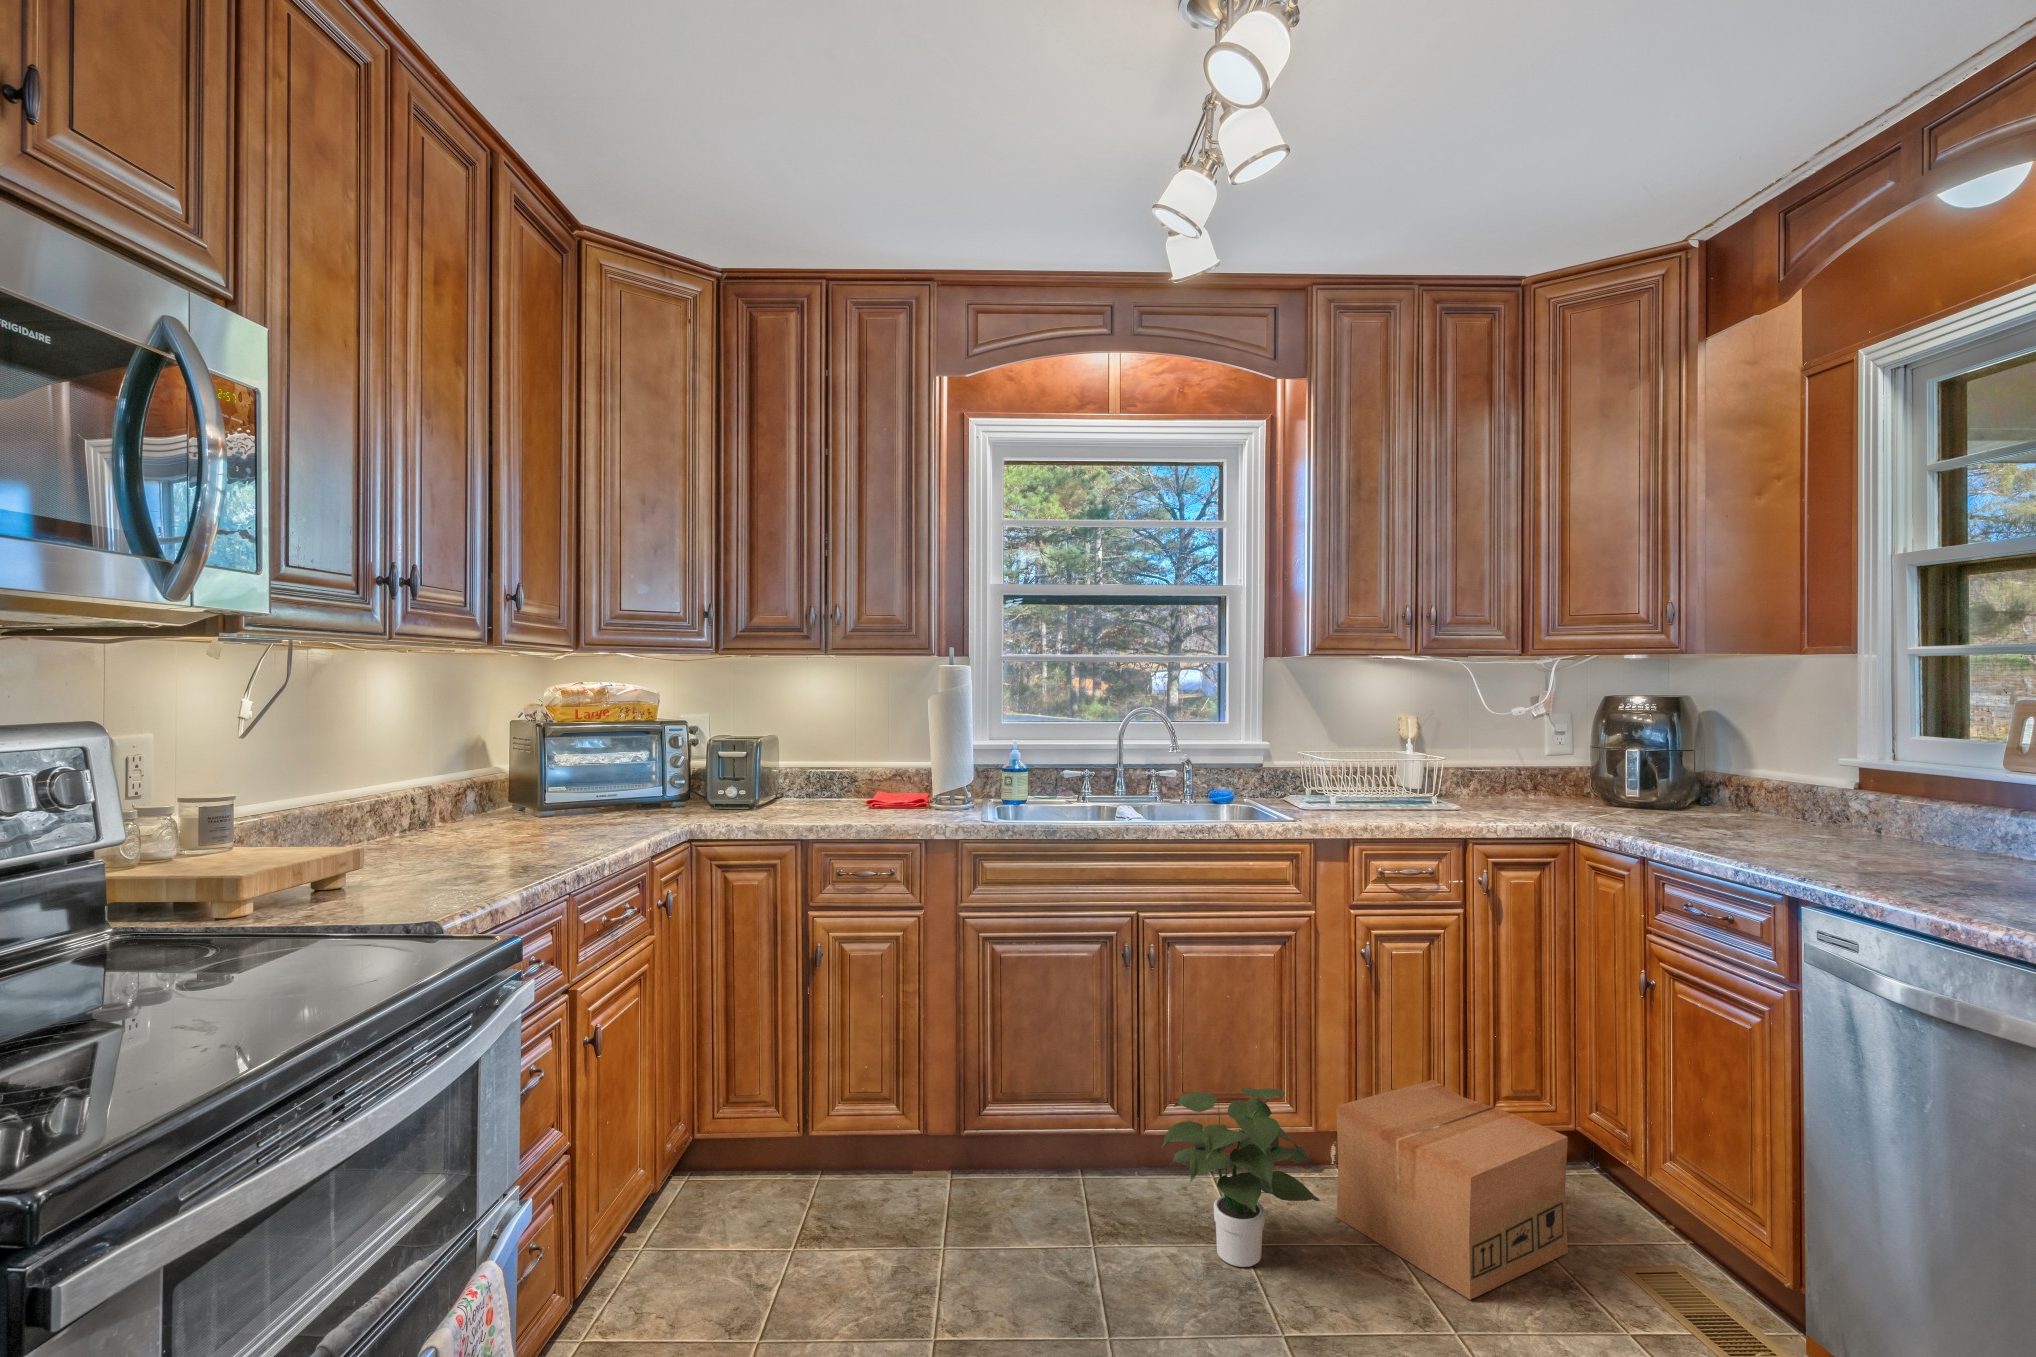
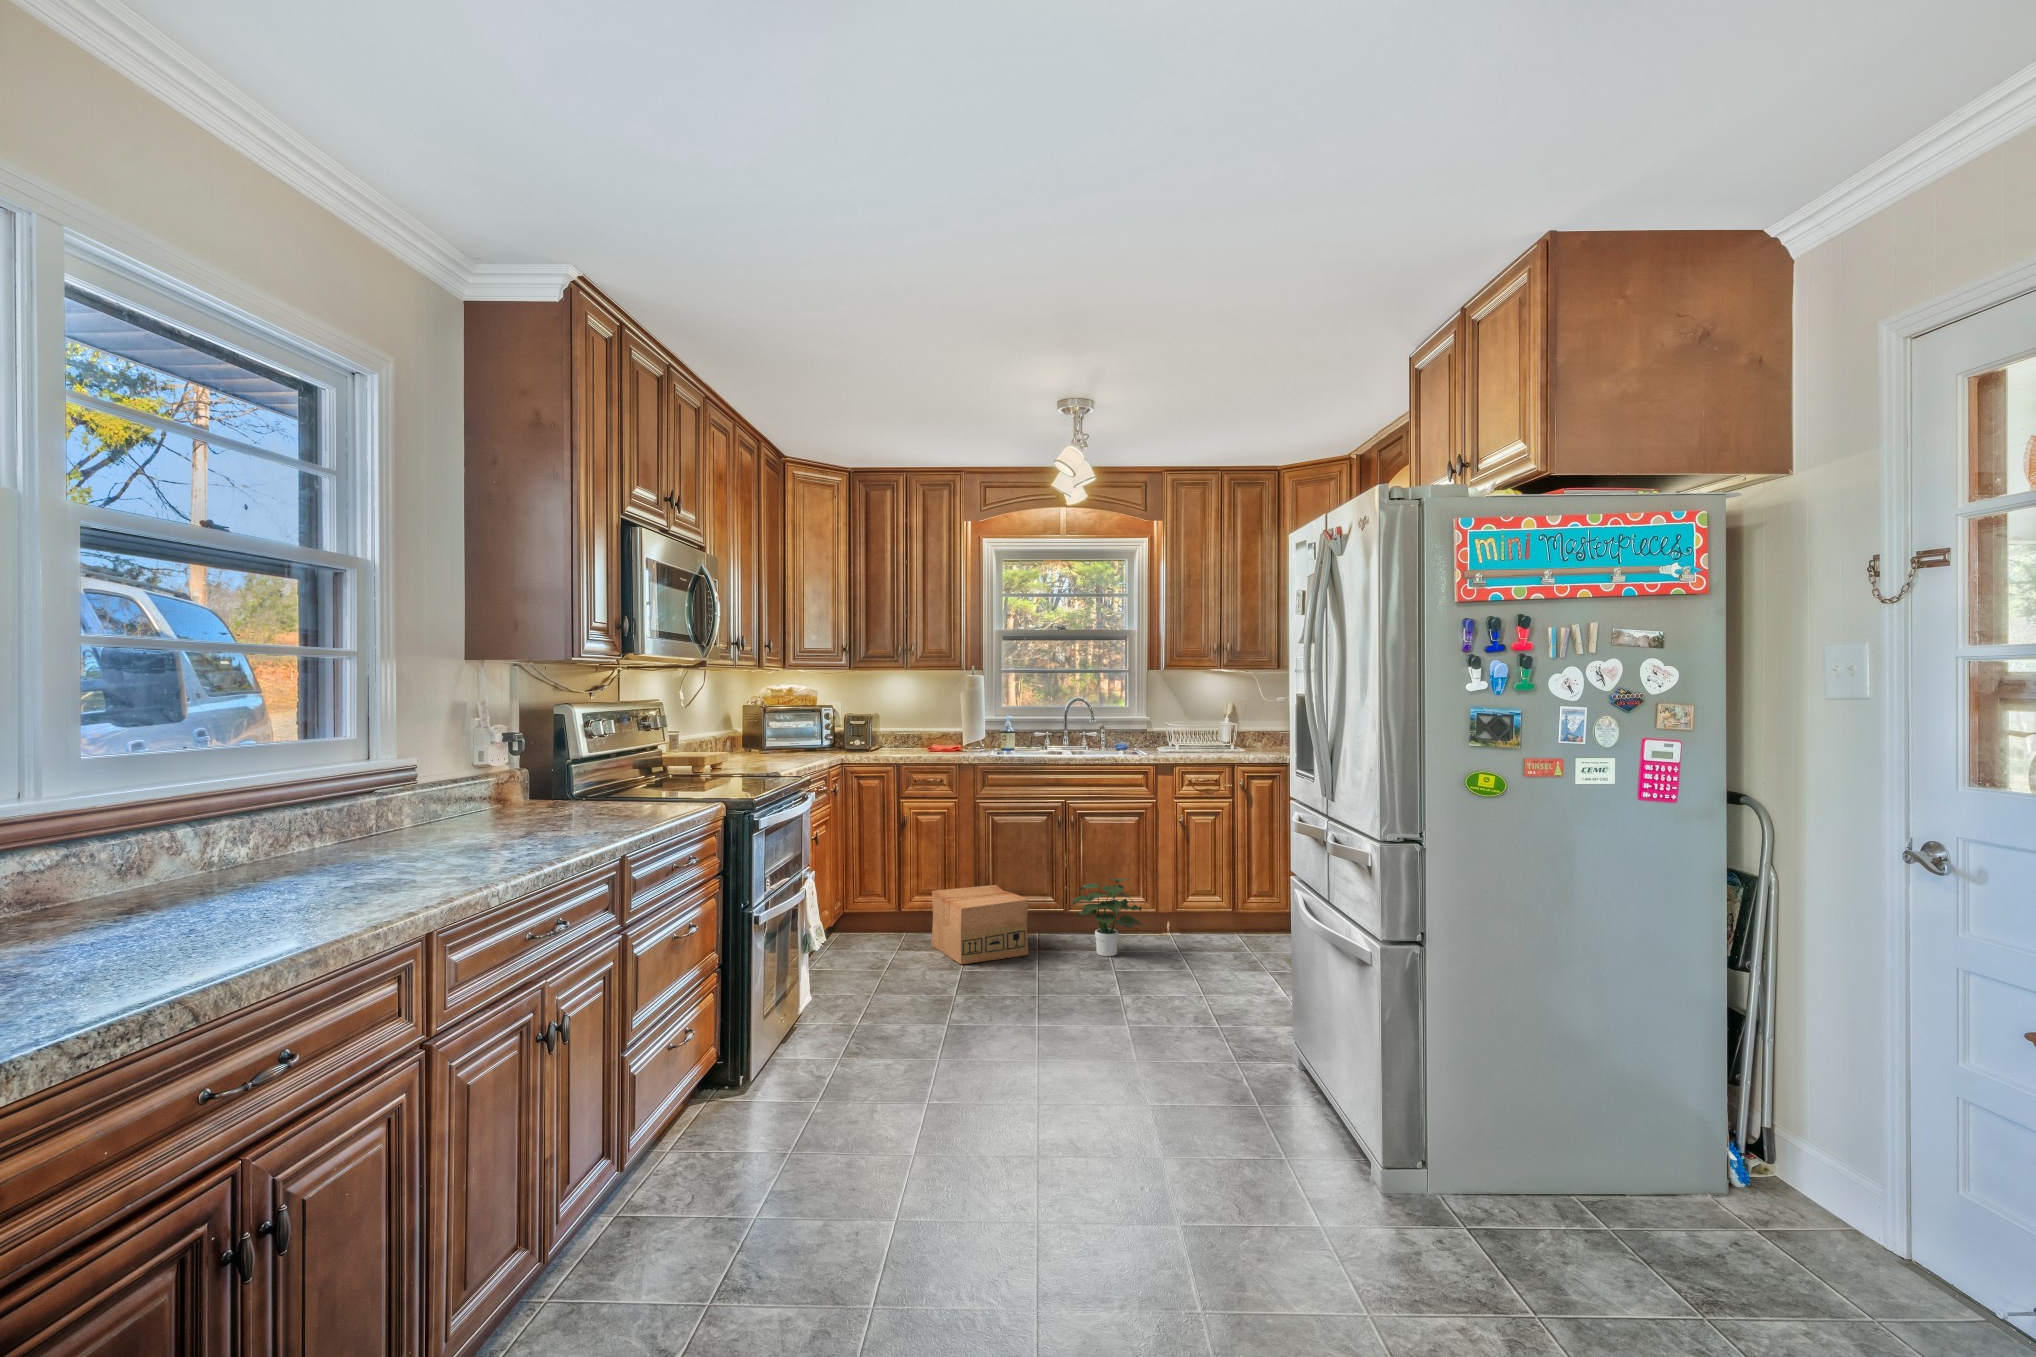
cardboard box: present [1336,1080,1568,1300] -> present [932,885,1028,964]

